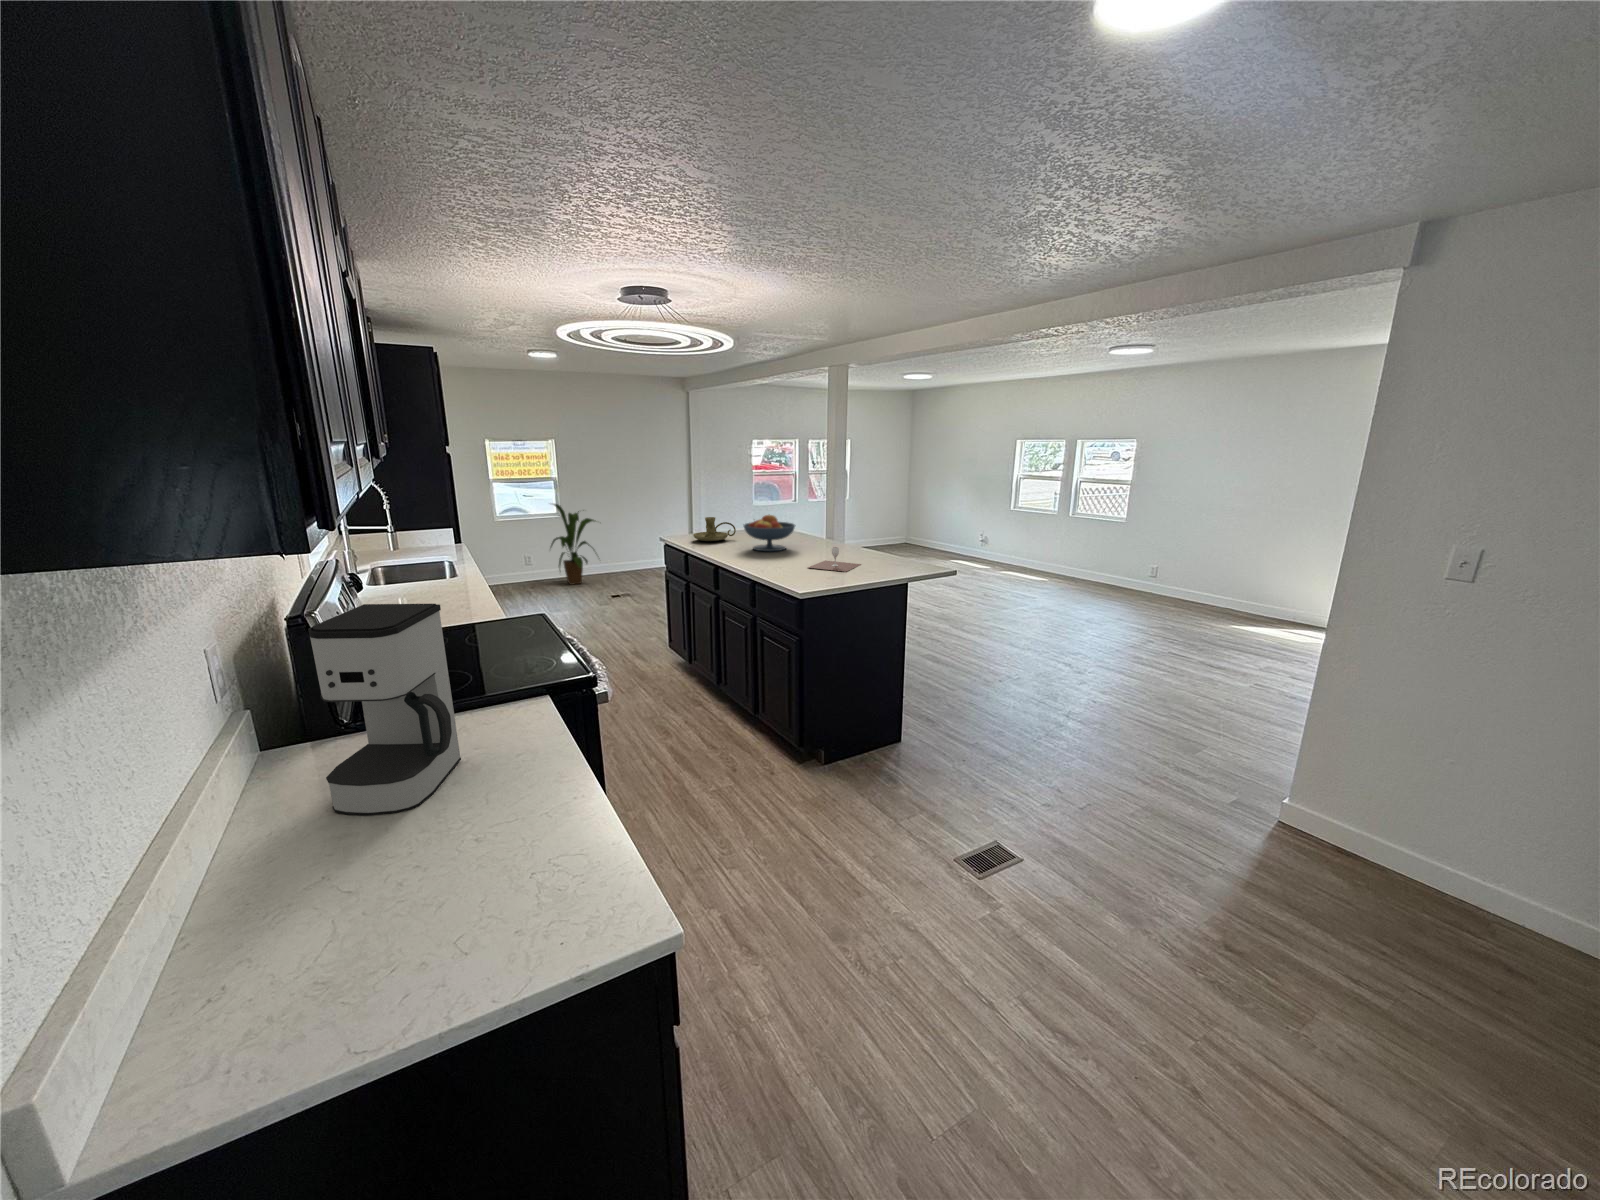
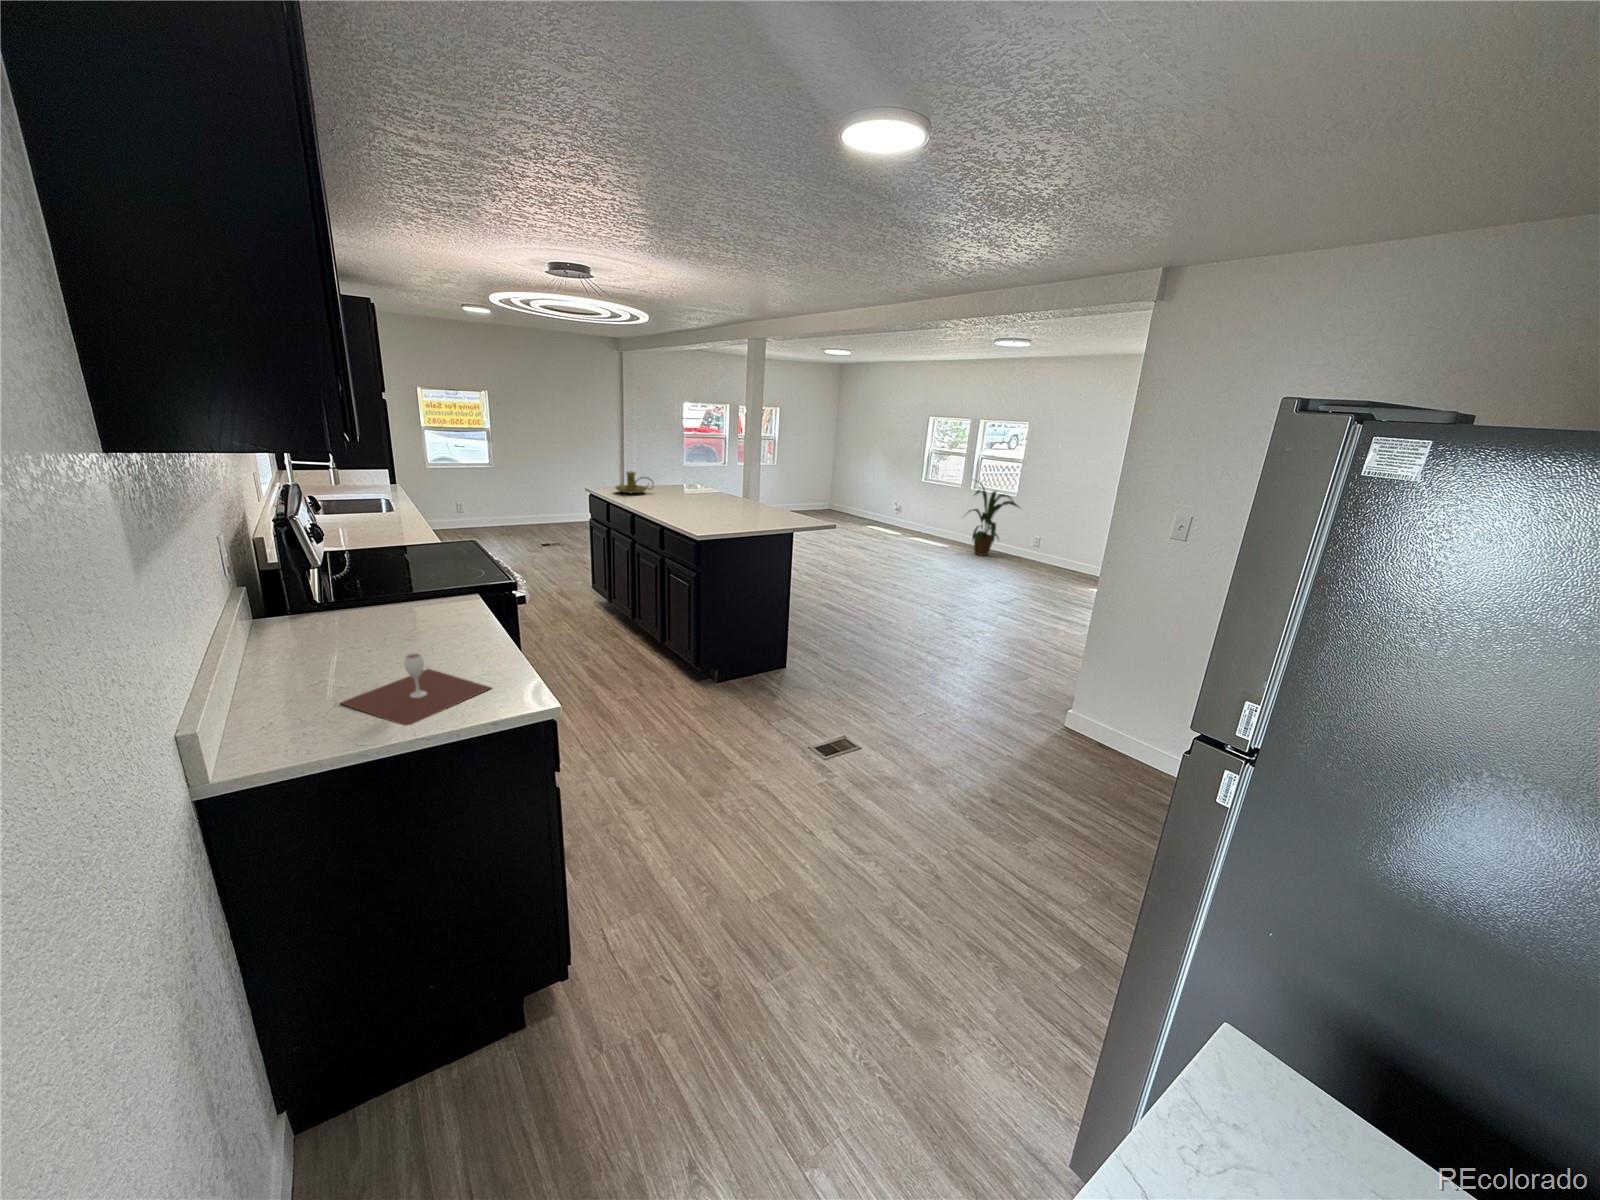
house plant: present [551,504,594,585] -> present [969,482,1019,556]
fruit bowl: present [744,515,796,551] -> none [659,471,705,504]
wine glass: present [808,547,861,572] -> present [341,653,491,726]
coffee maker: present [308,604,461,816] -> none [301,512,410,658]

